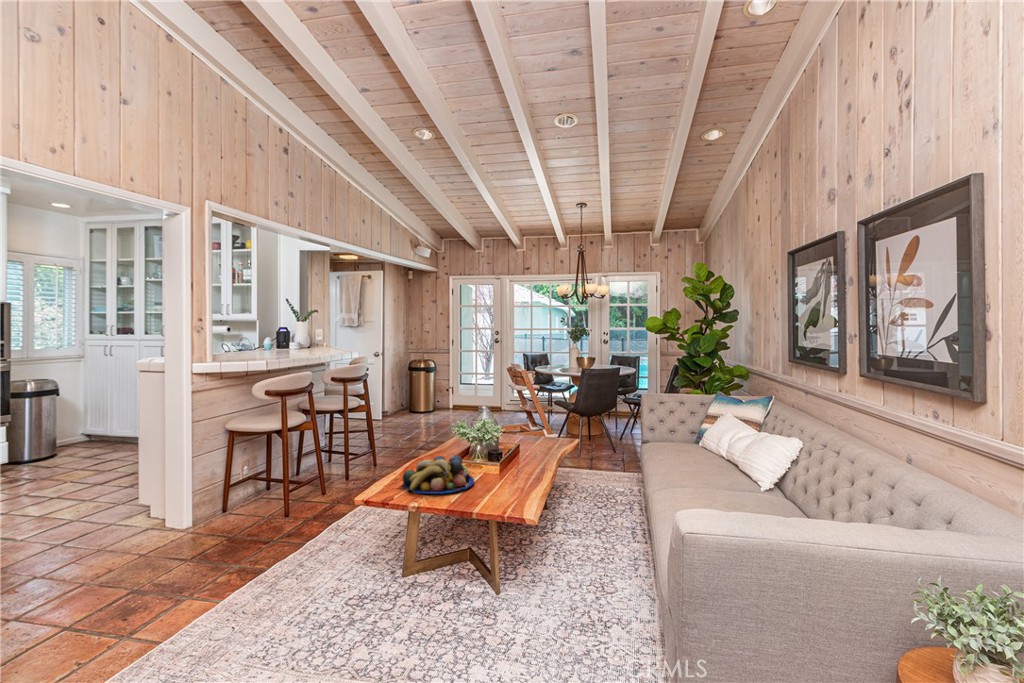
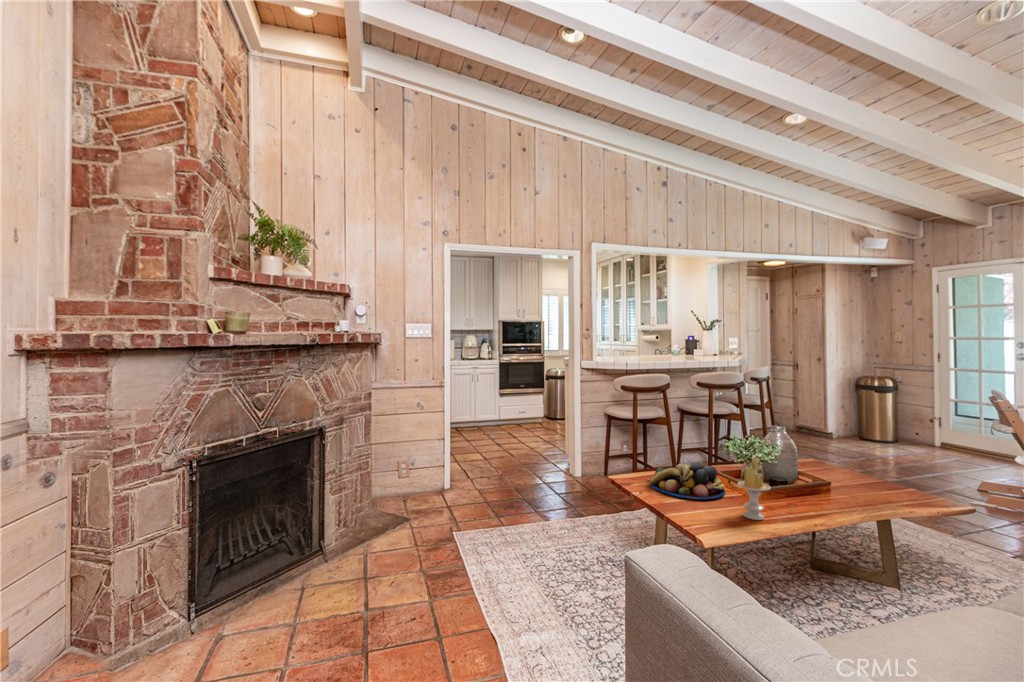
candle: none [503,436,528,490] -> present [738,457,771,520]

